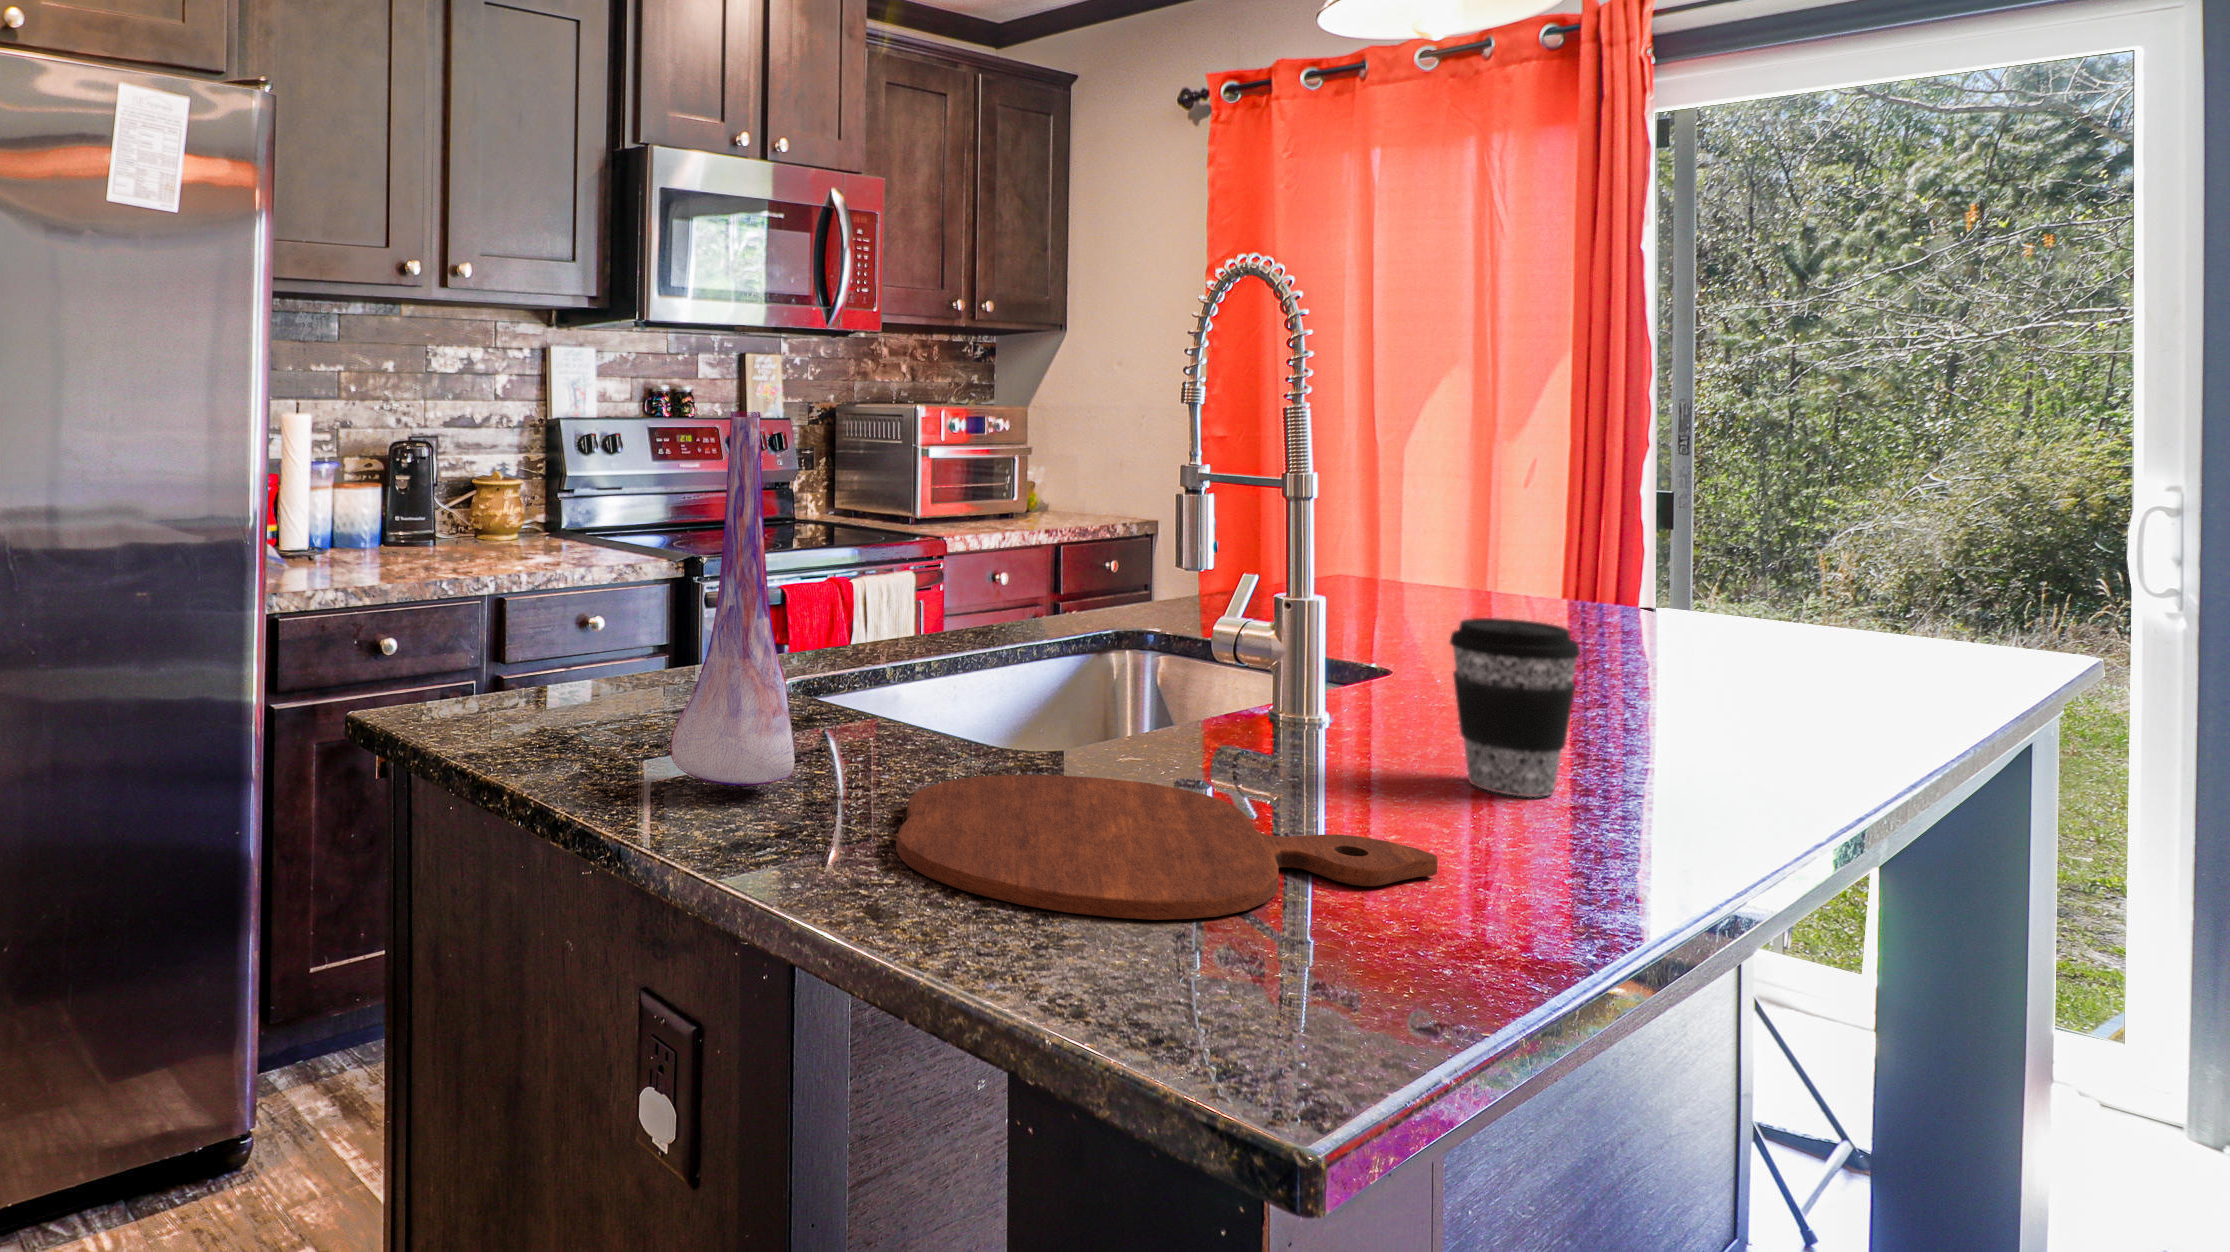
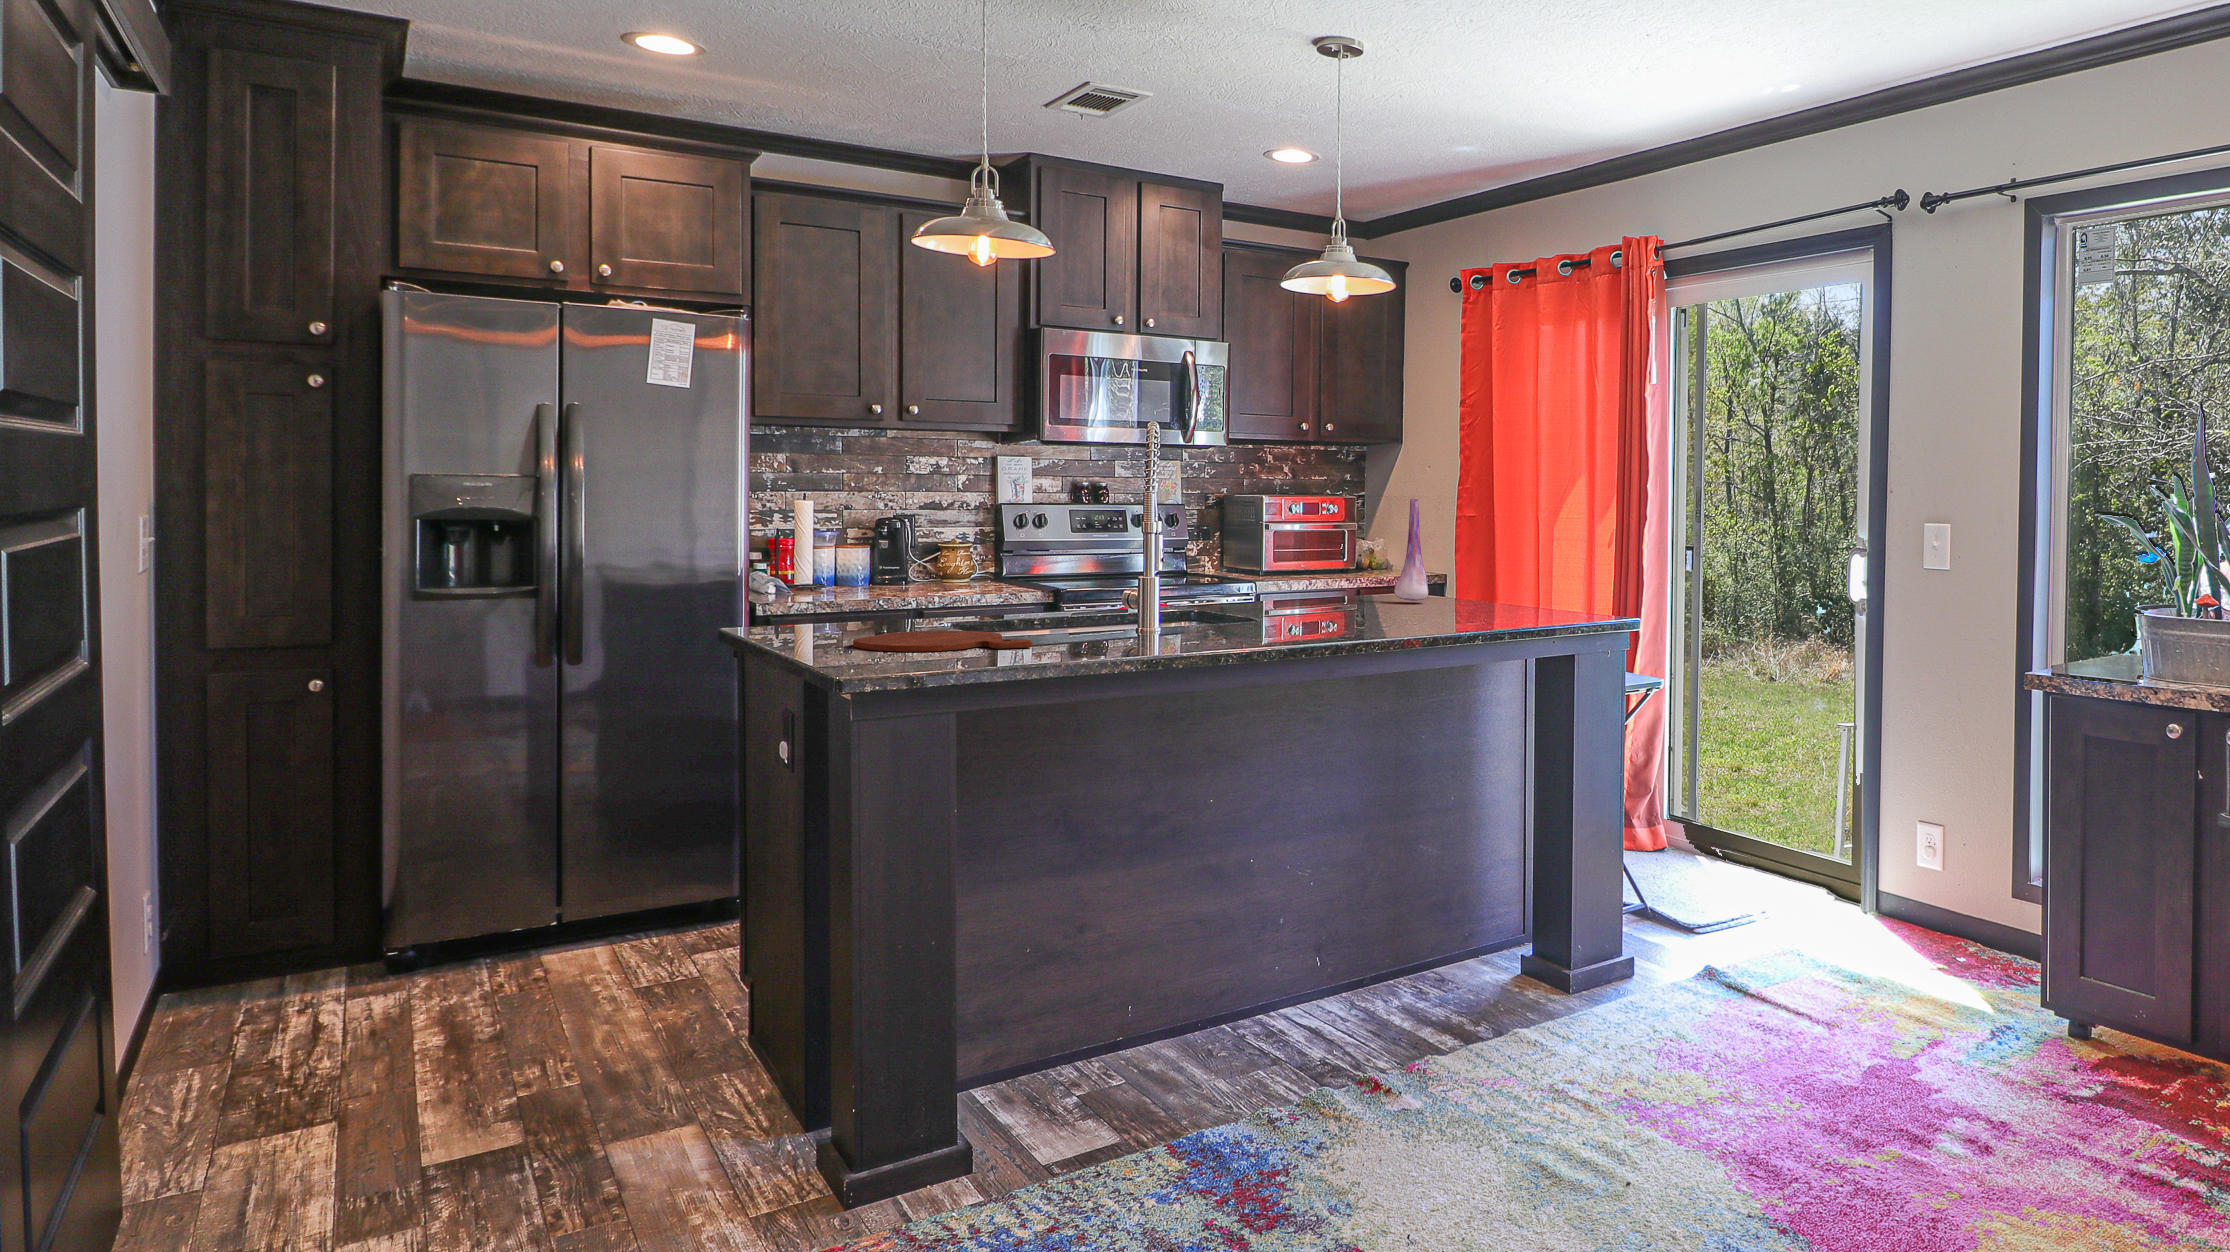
vase: present [670,412,795,785] -> present [1394,499,1428,601]
coffee cup: present [1450,618,1580,797] -> none [1122,575,1167,639]

